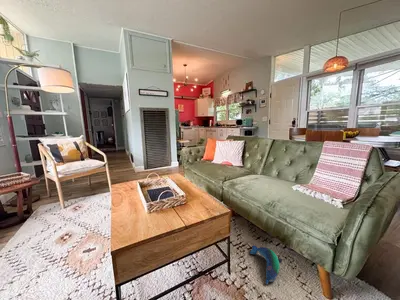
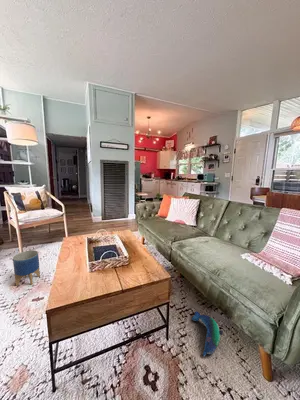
planter: none [57,202,87,240] -> present [13,250,40,286]

